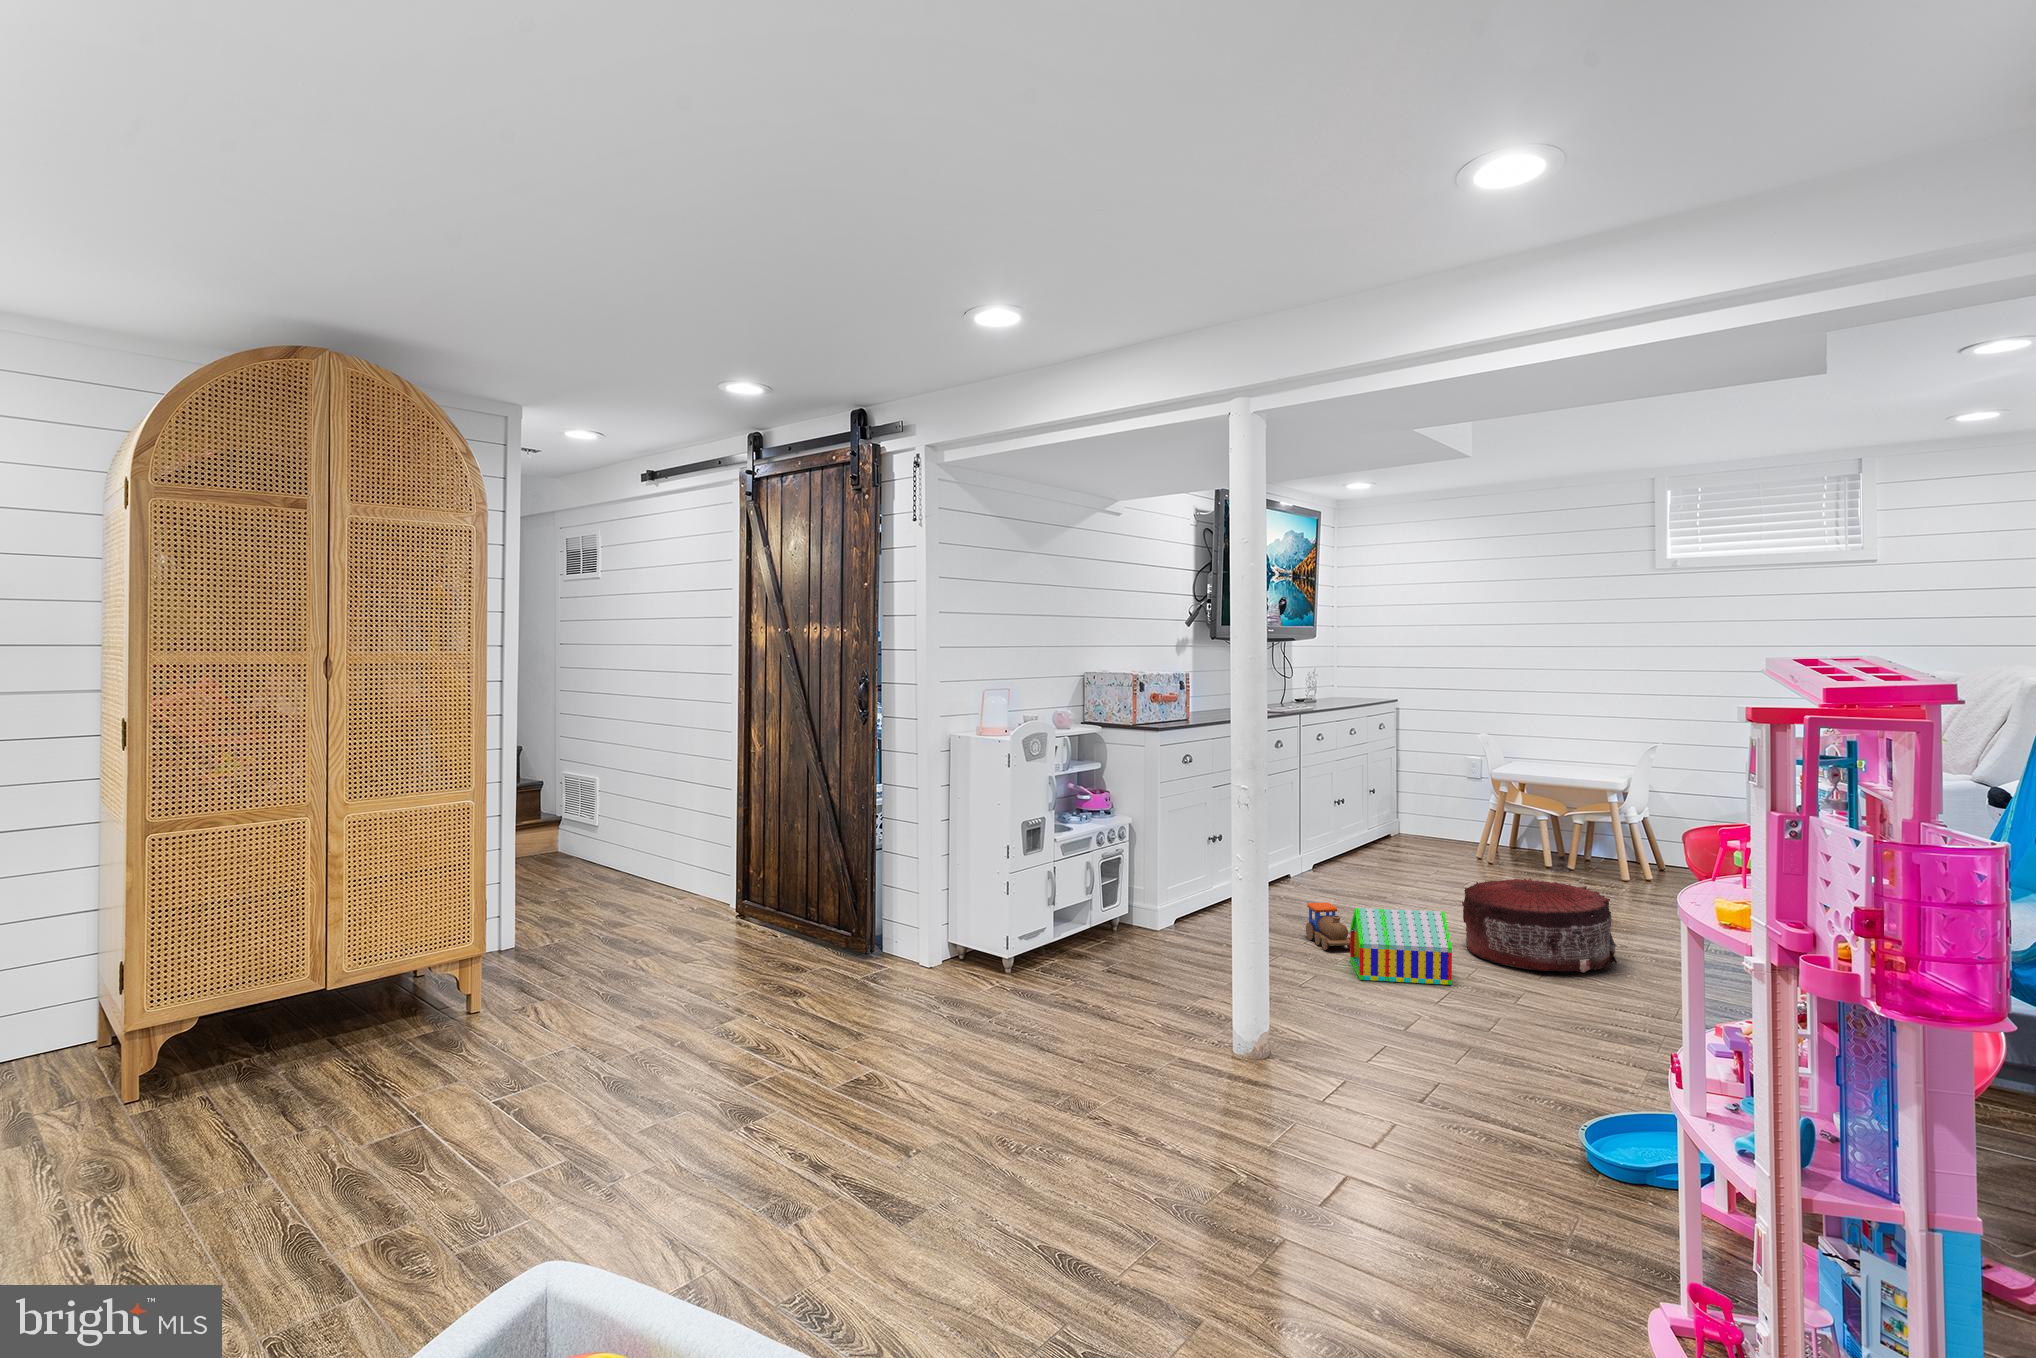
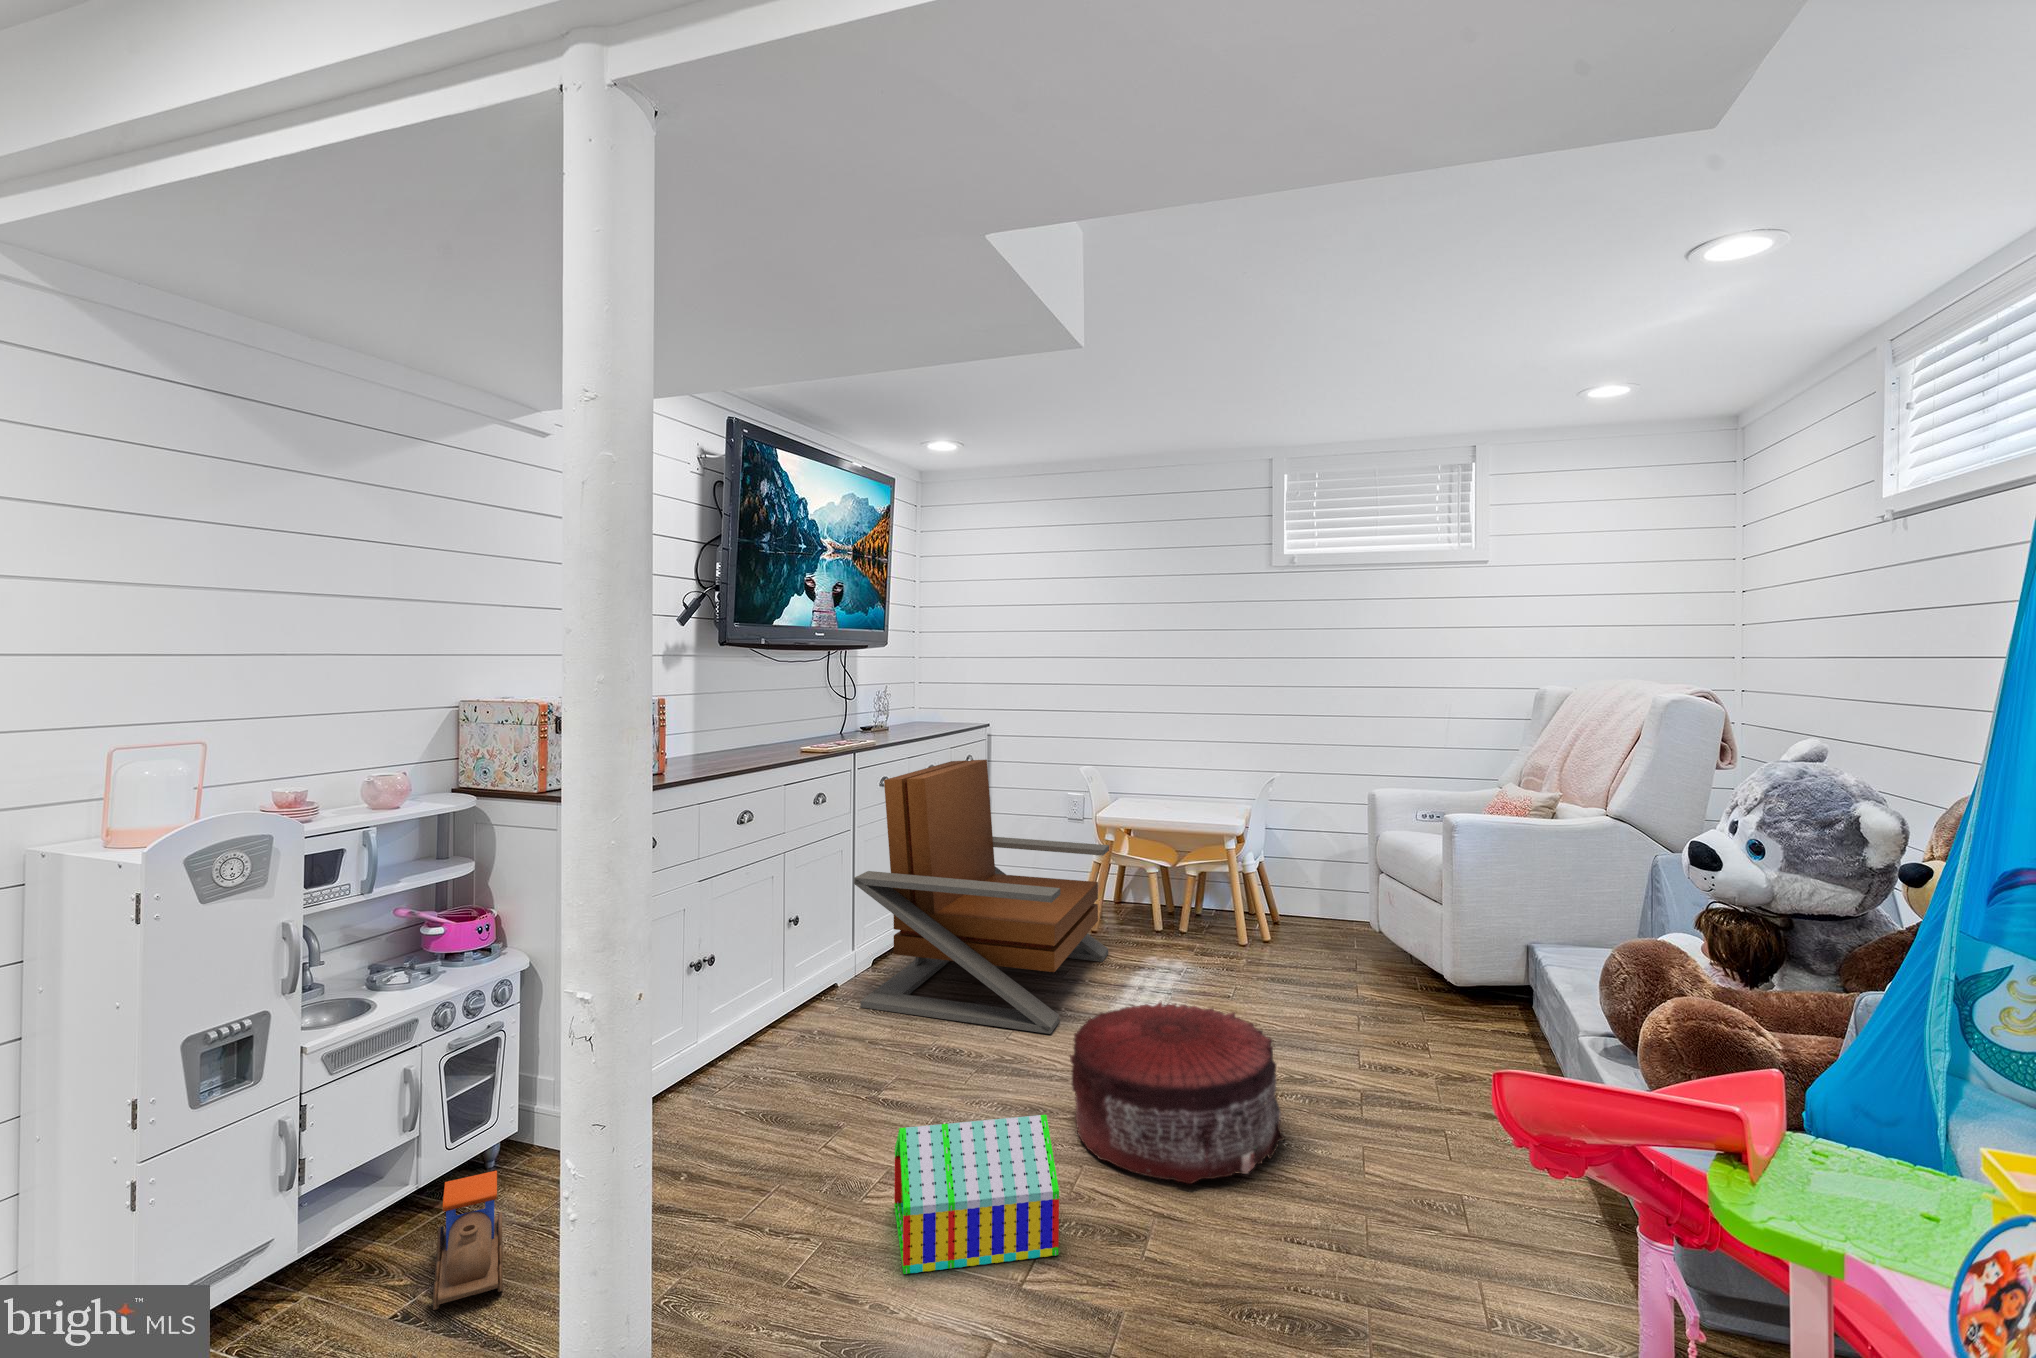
lounge chair: none [1305,725,1501,909] -> present [854,760,1109,1034]
toy train: present [1306,902,1350,950] -> present [433,1171,503,1310]

